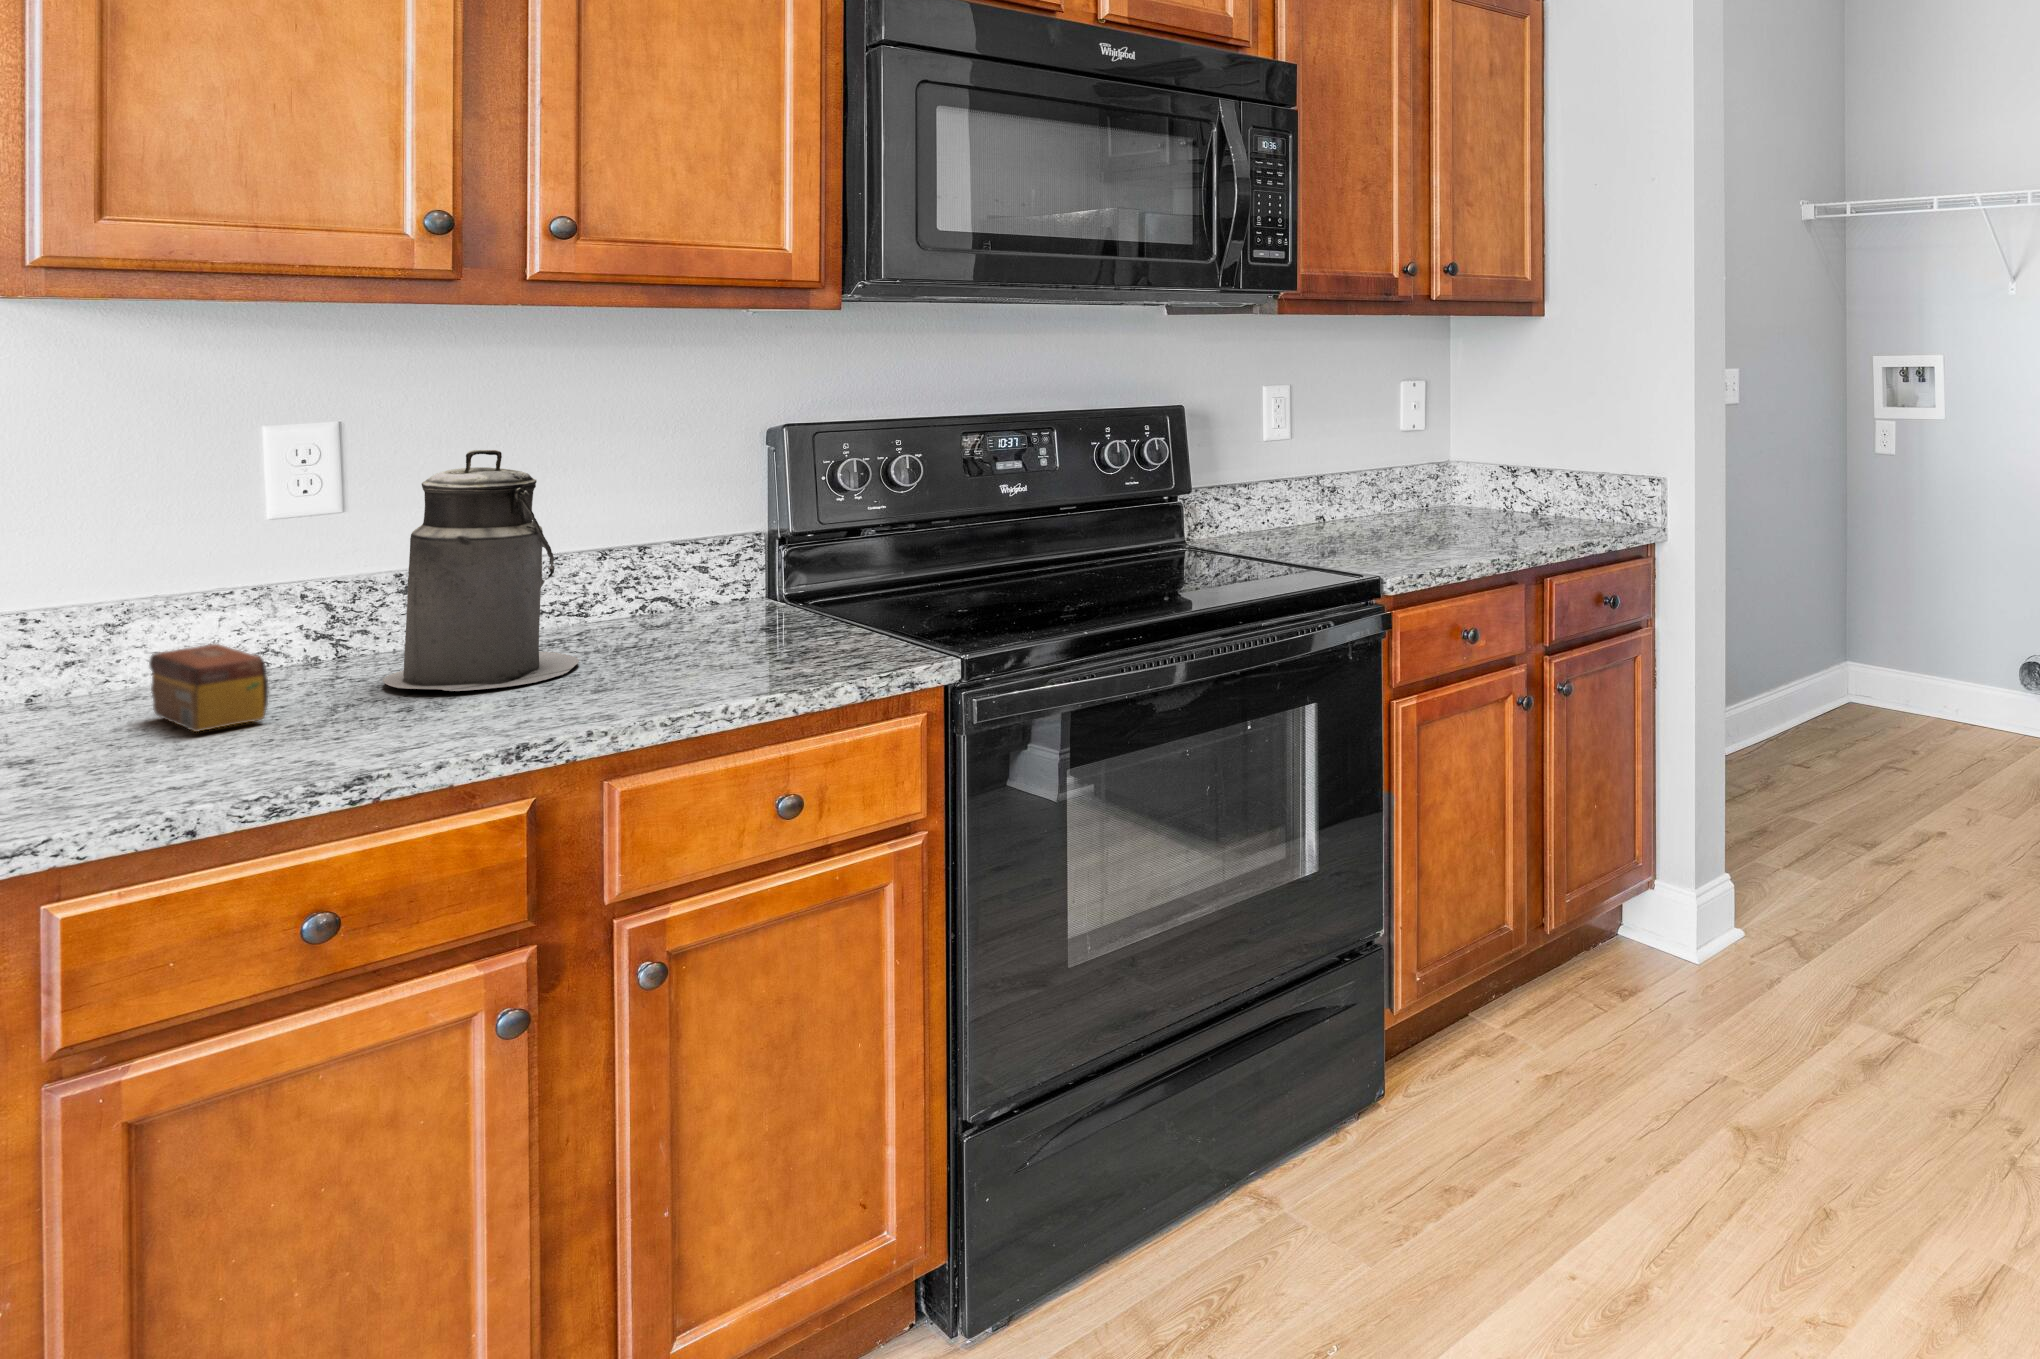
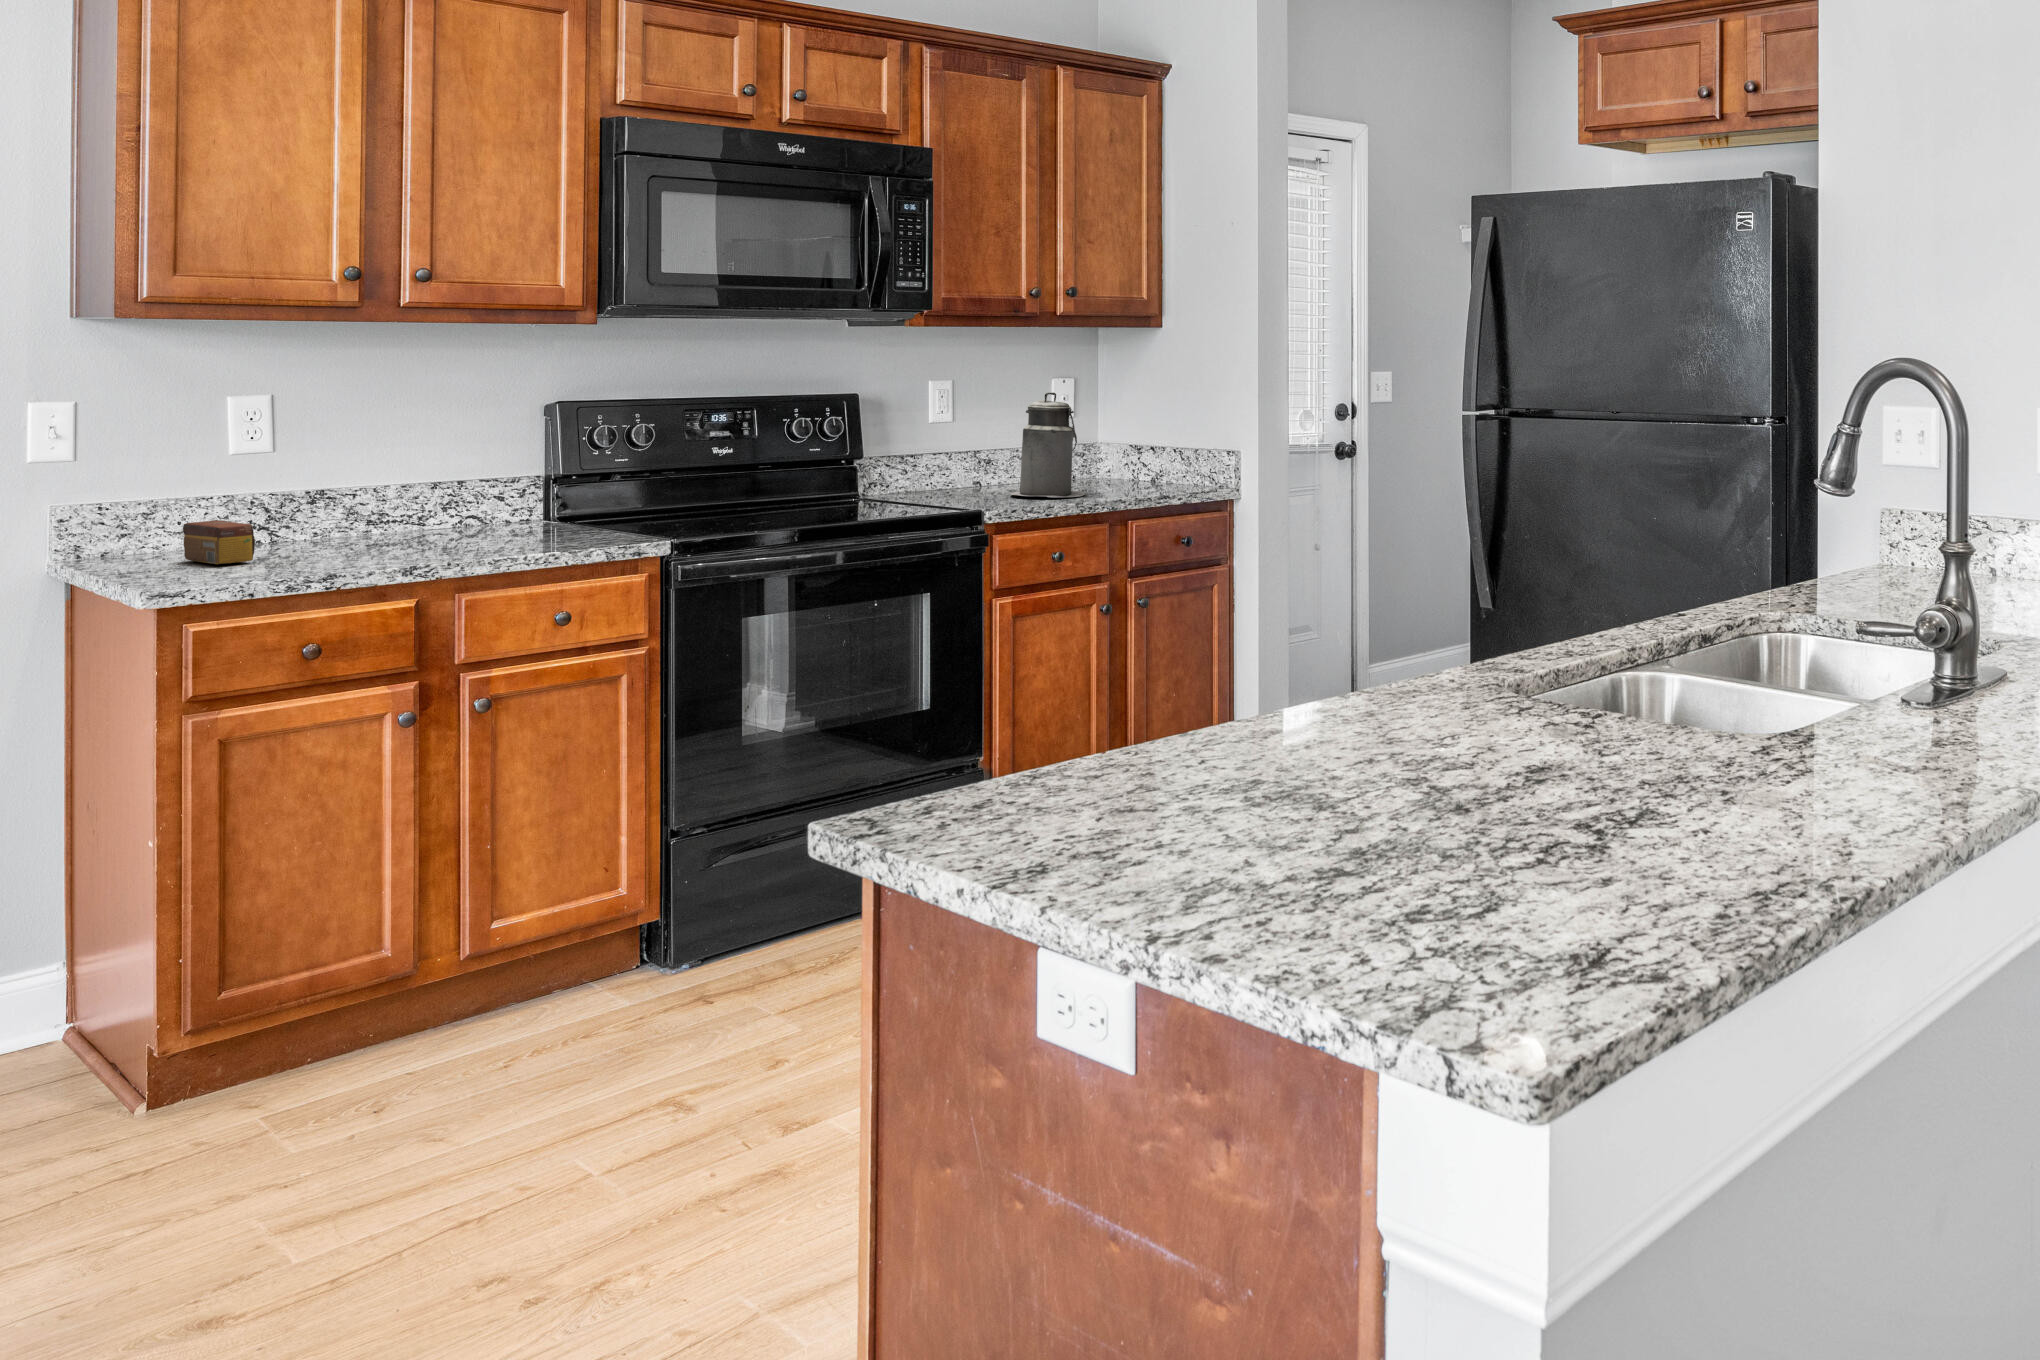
canister: present [383,450,579,691] -> present [1011,392,1085,497]

